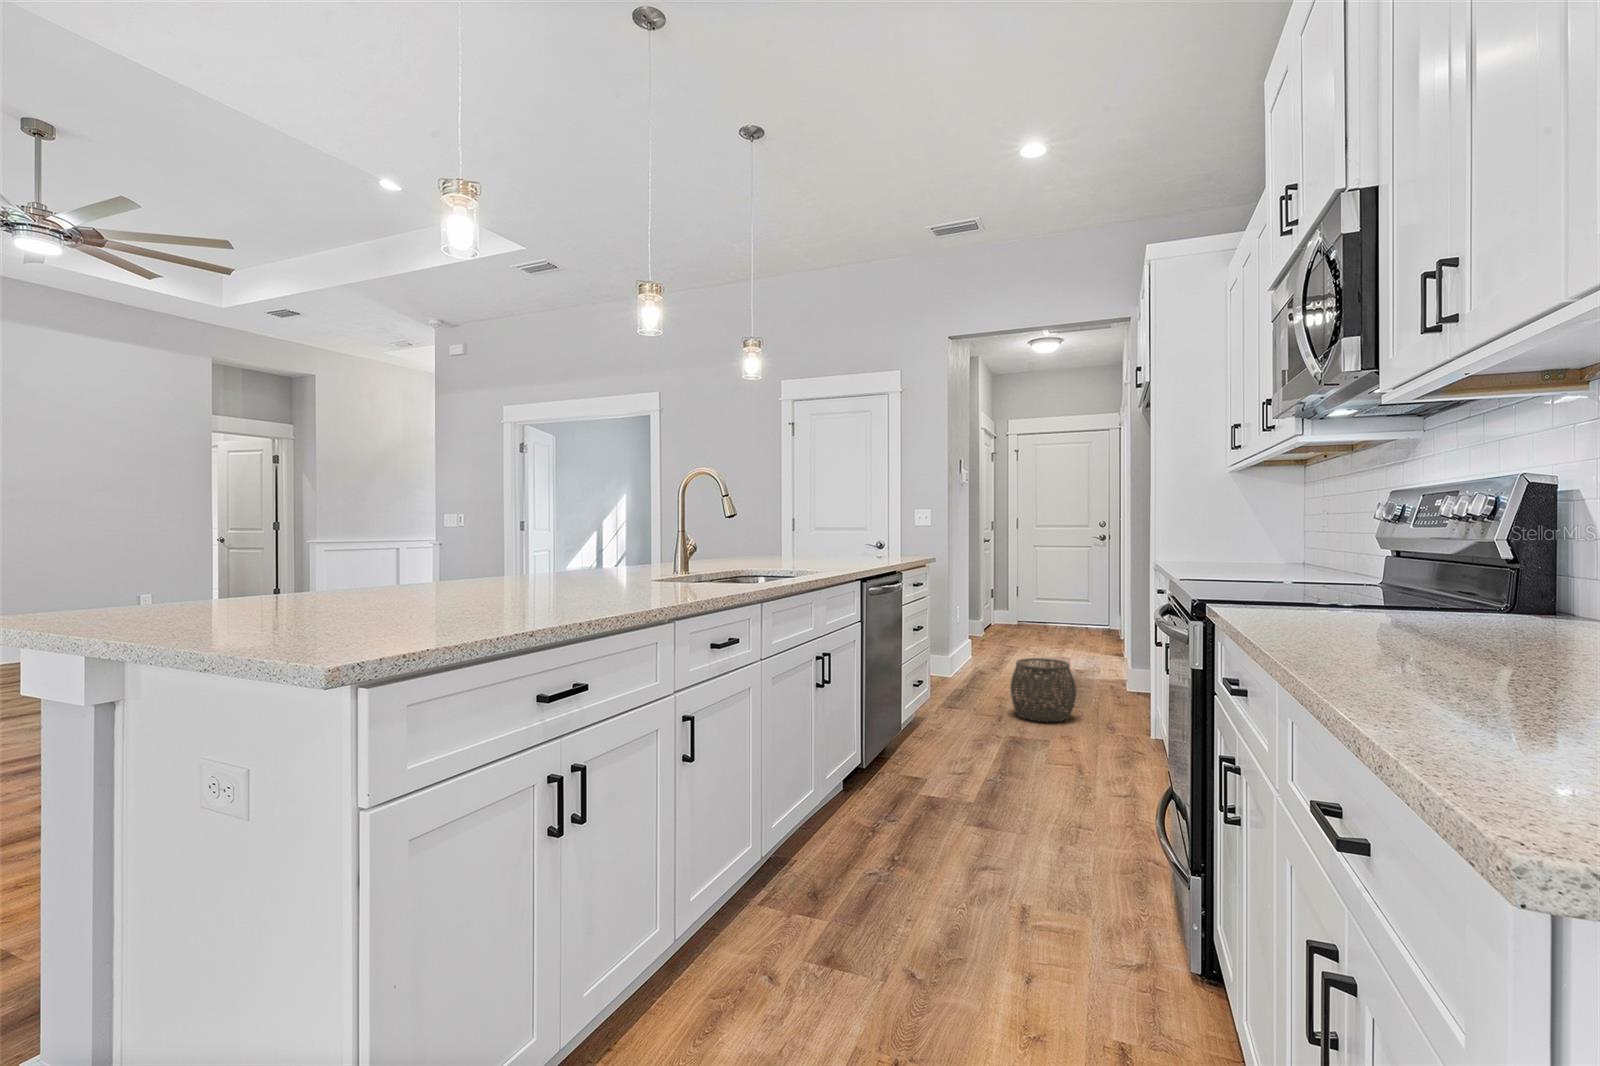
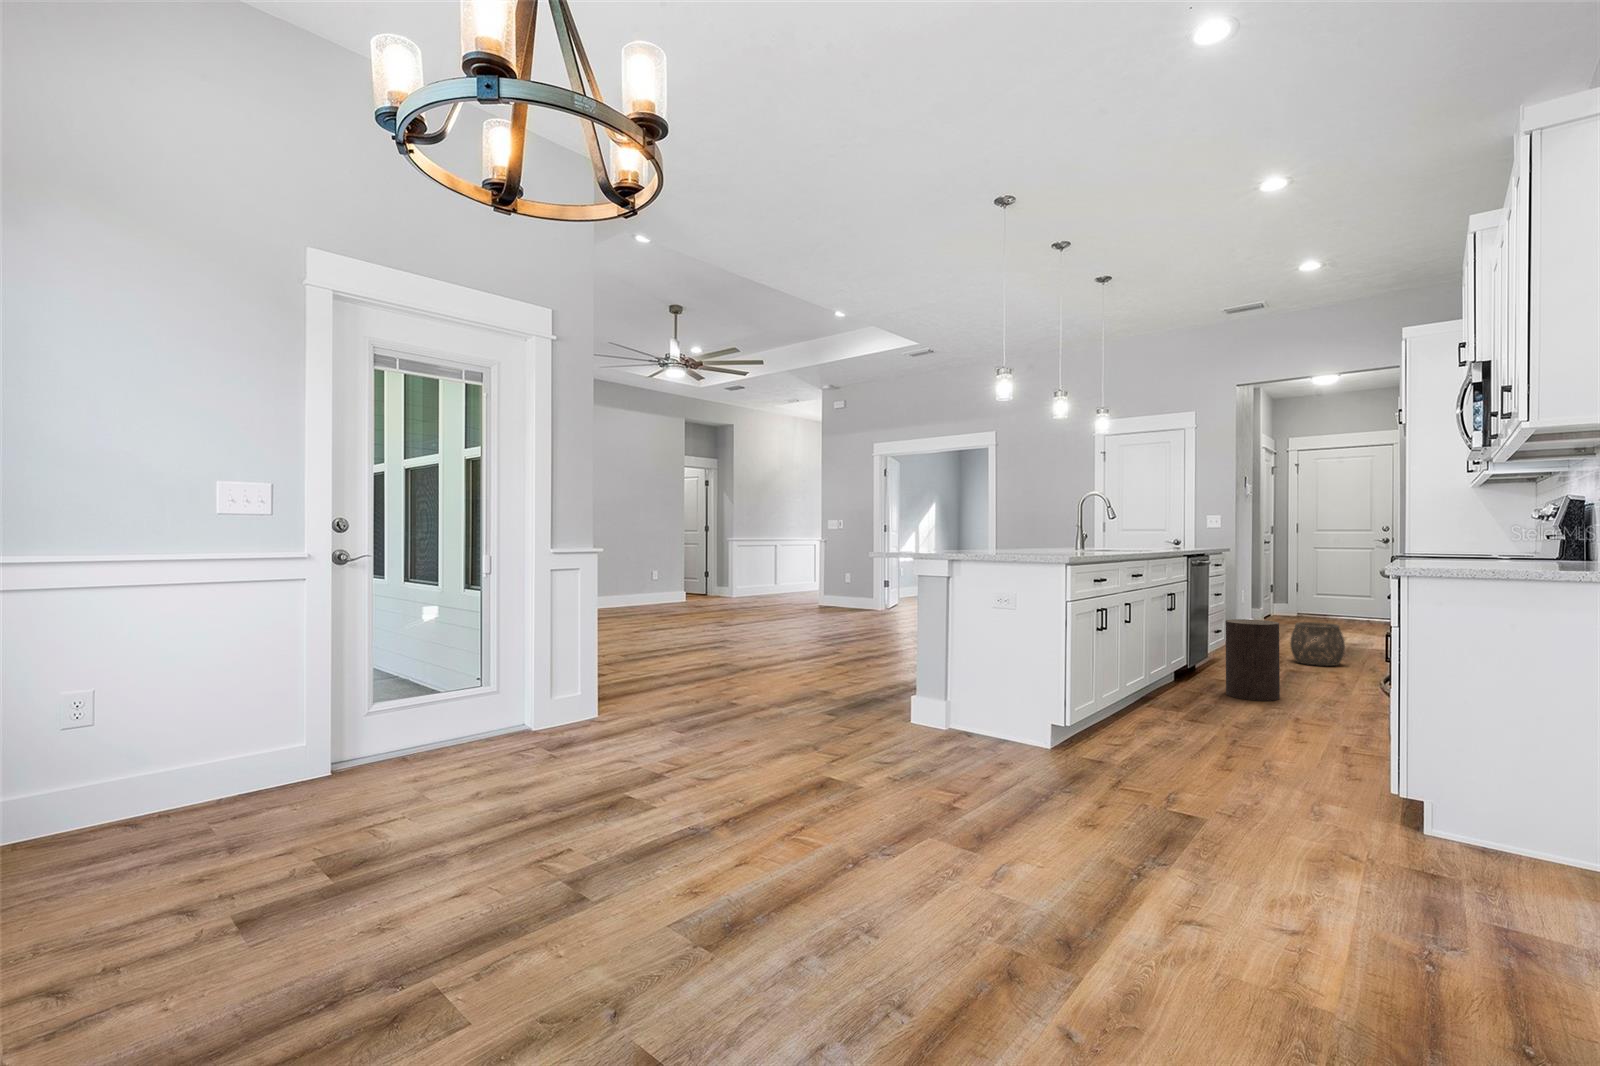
stool: none [913,689,995,841] -> present [1226,619,1280,701]

